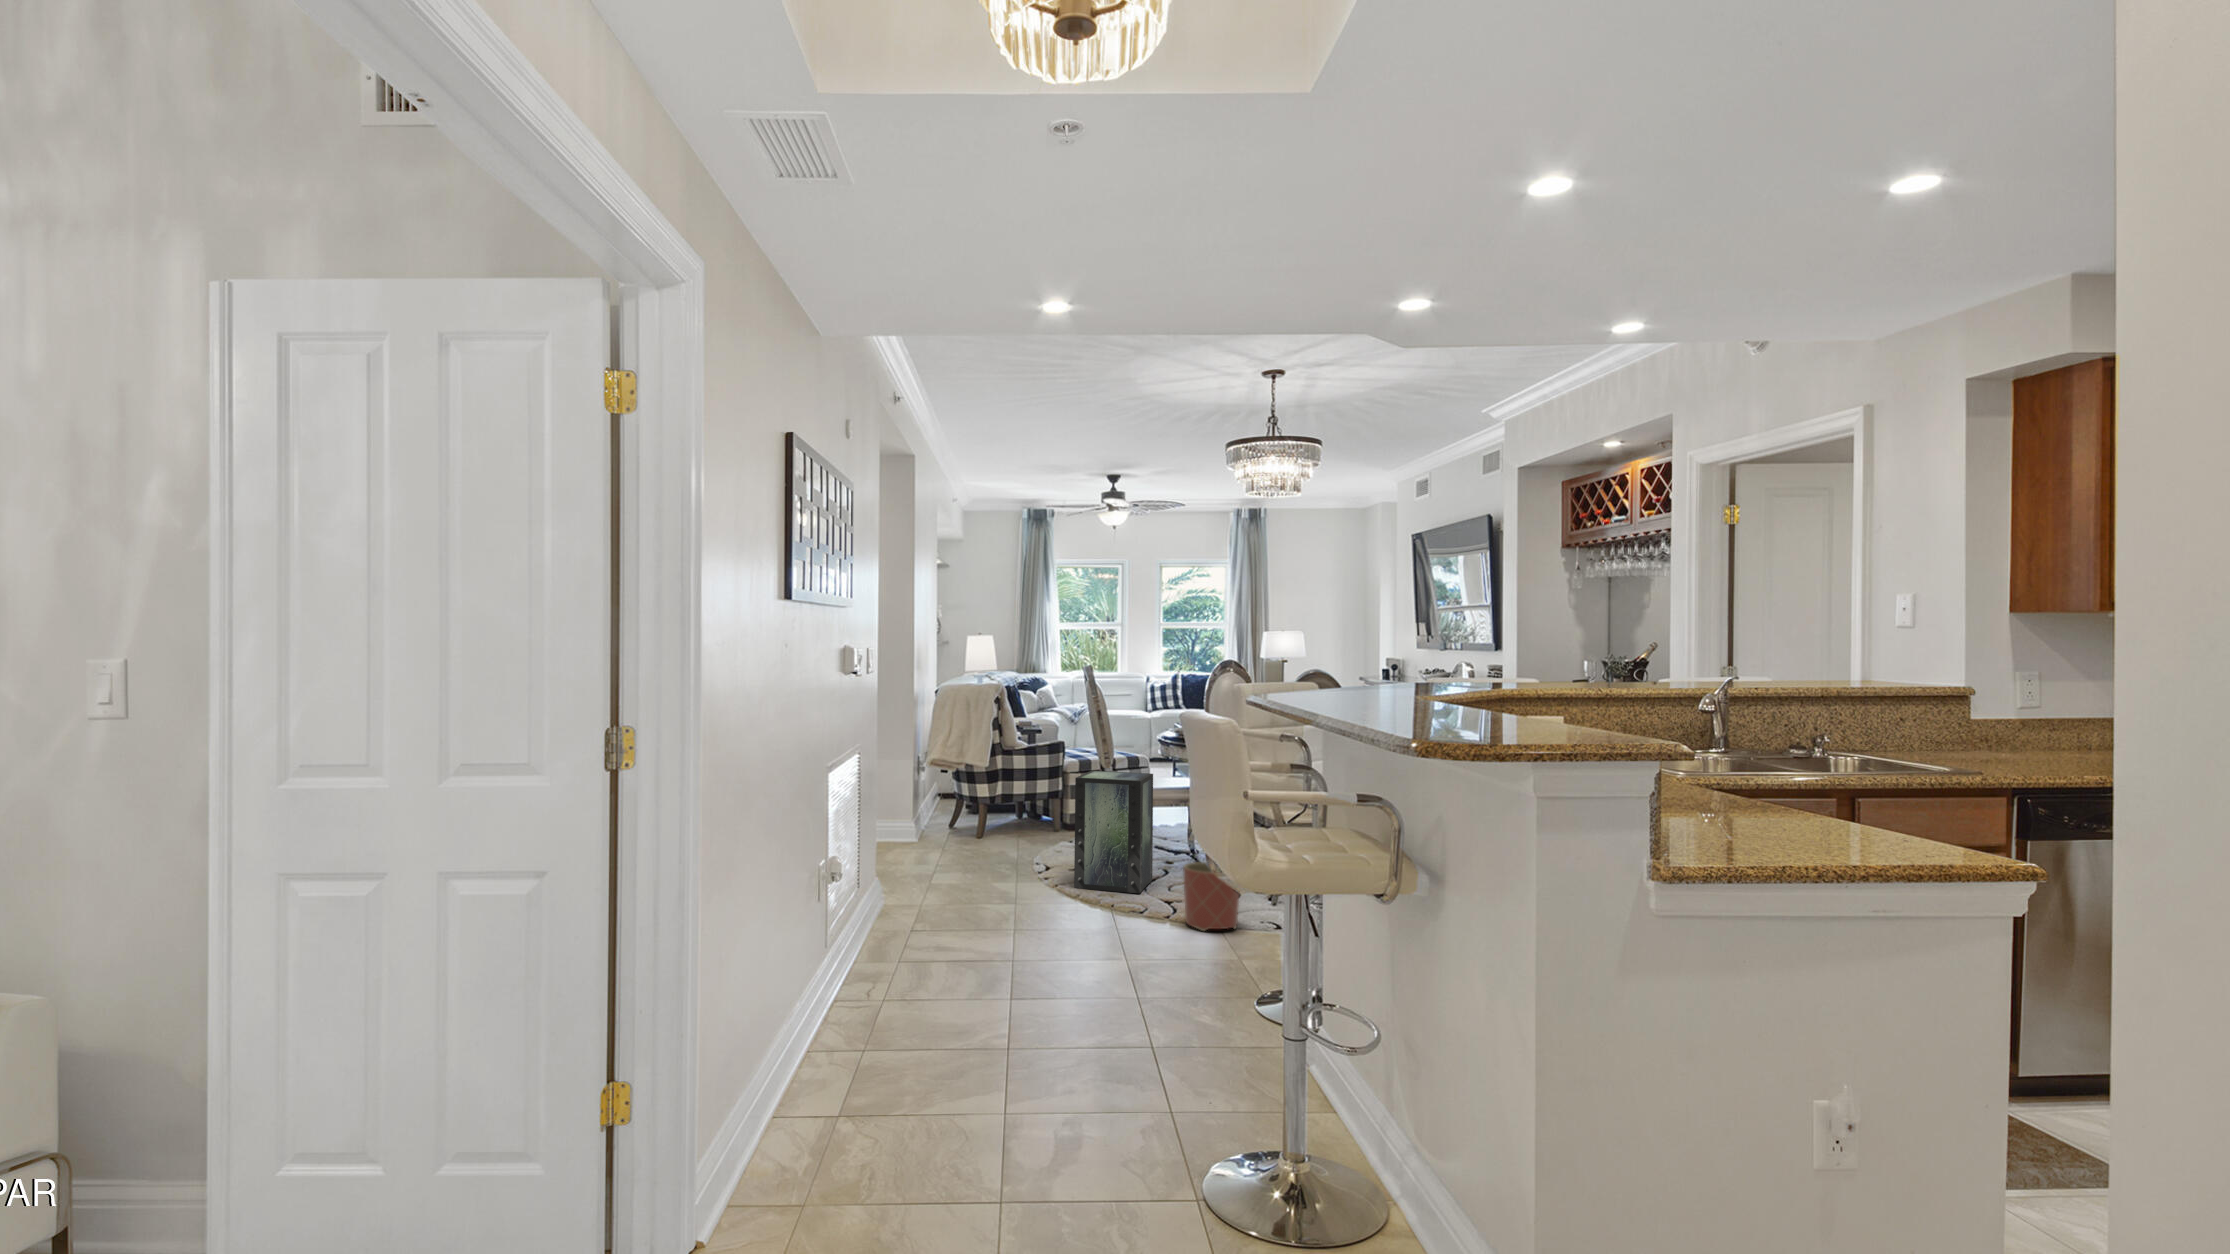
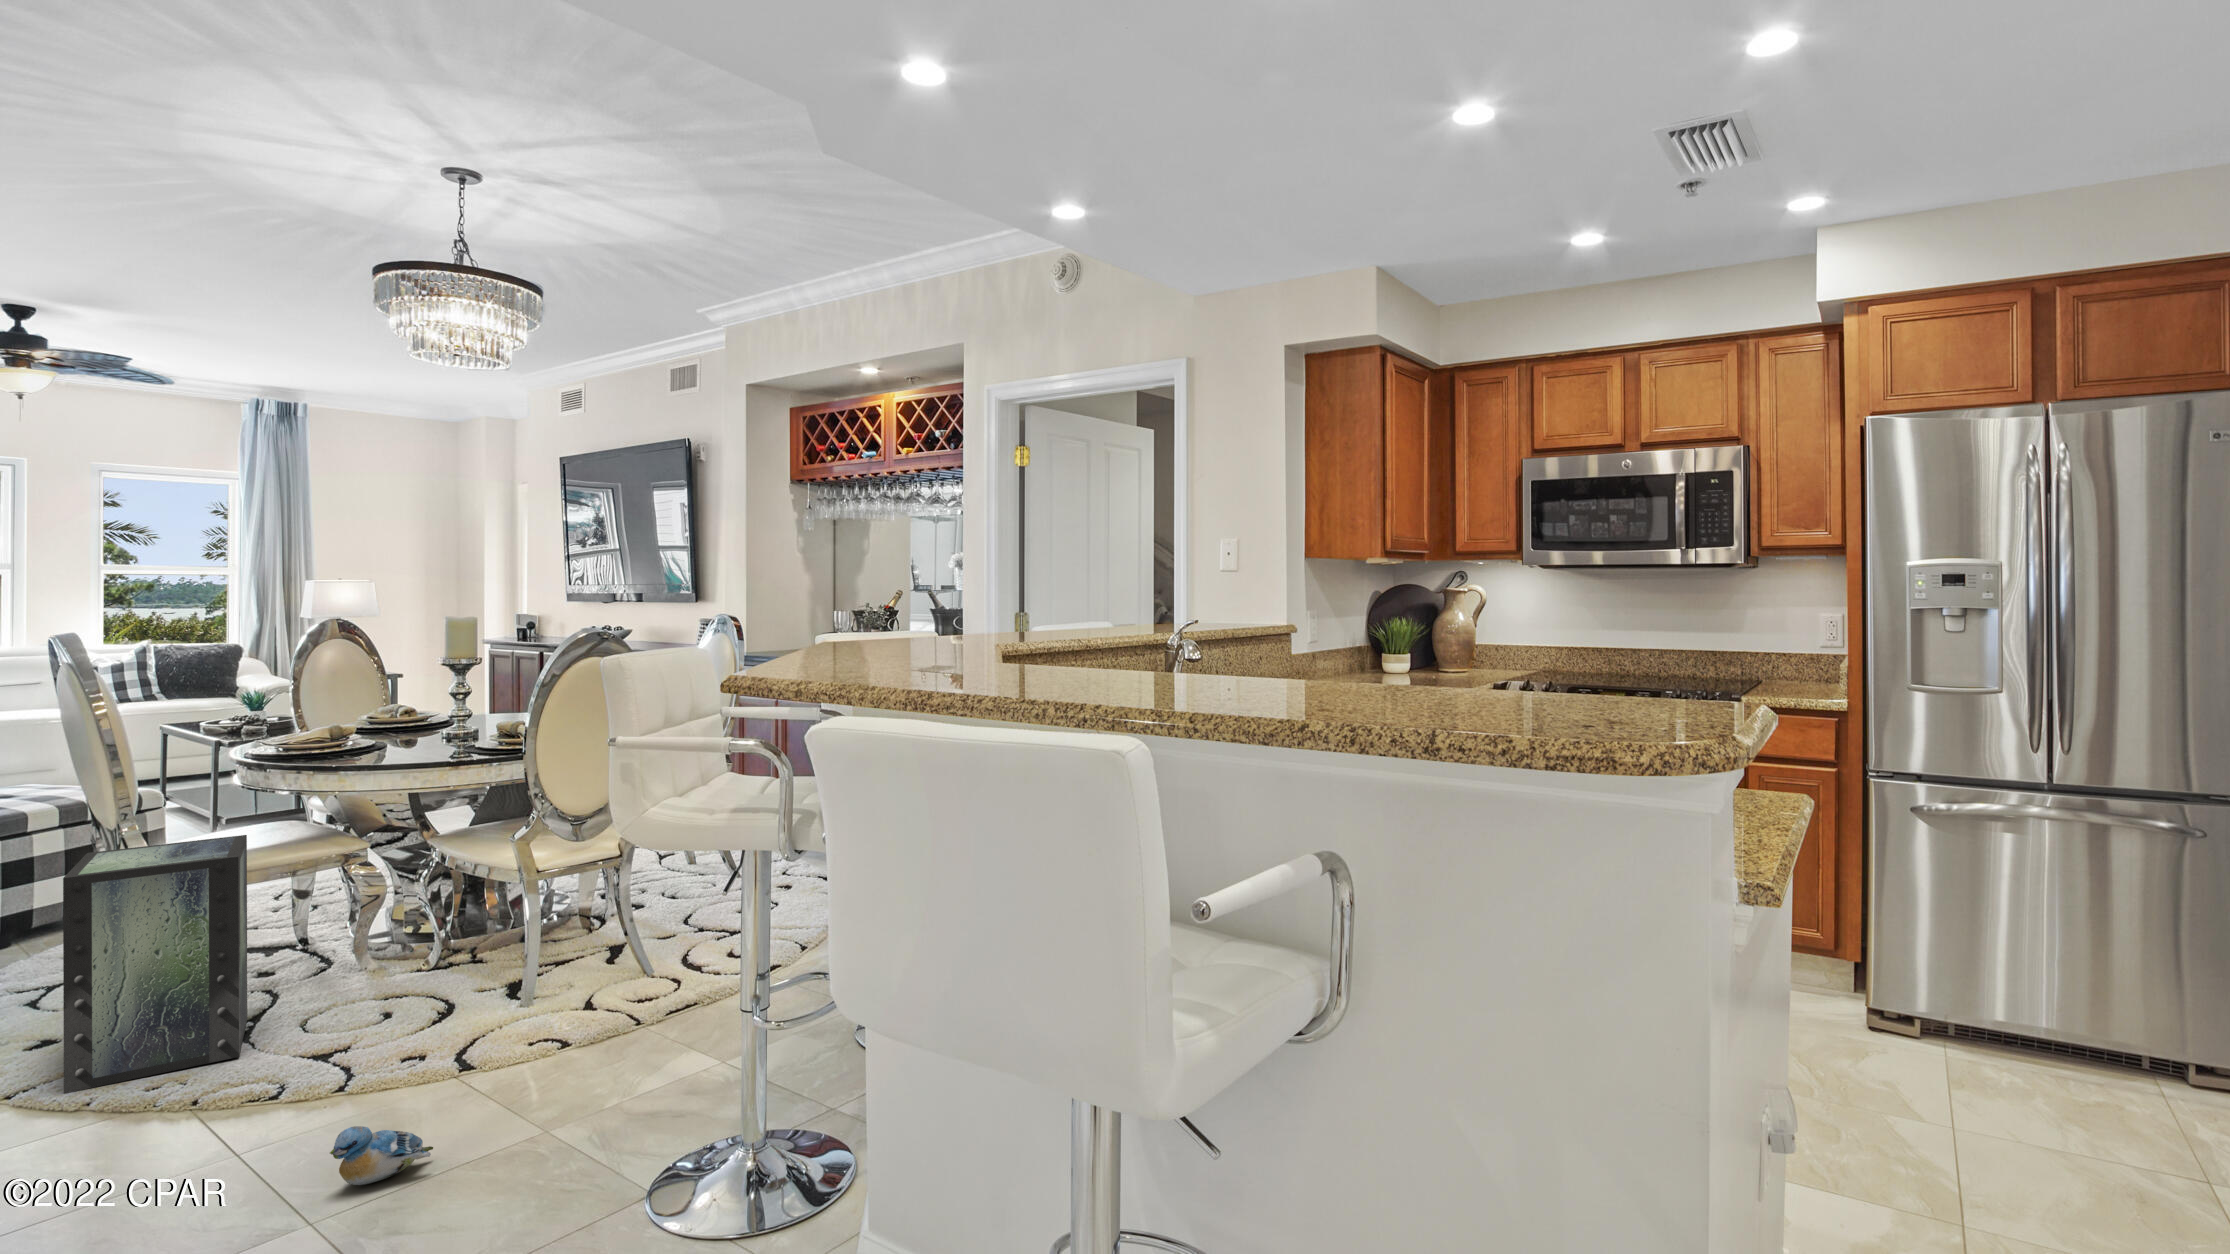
planter: present [1183,862,1239,931] -> none [375,963,490,1093]
plush toy: none [1140,921,1187,956] -> present [330,1126,433,1185]

